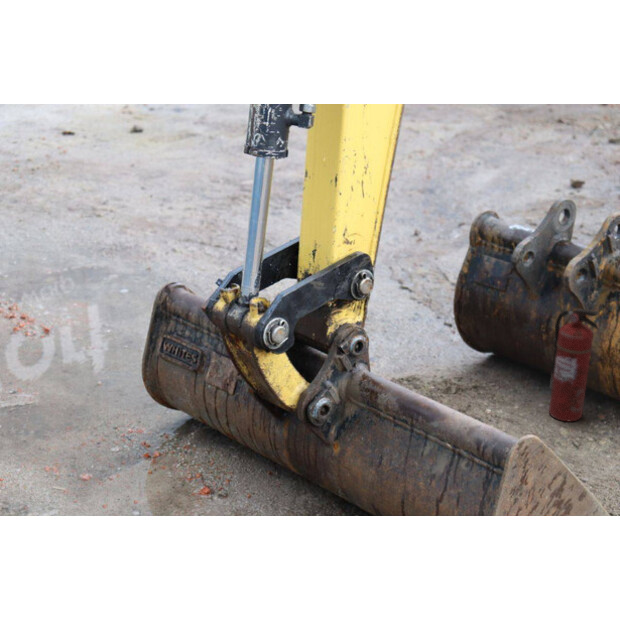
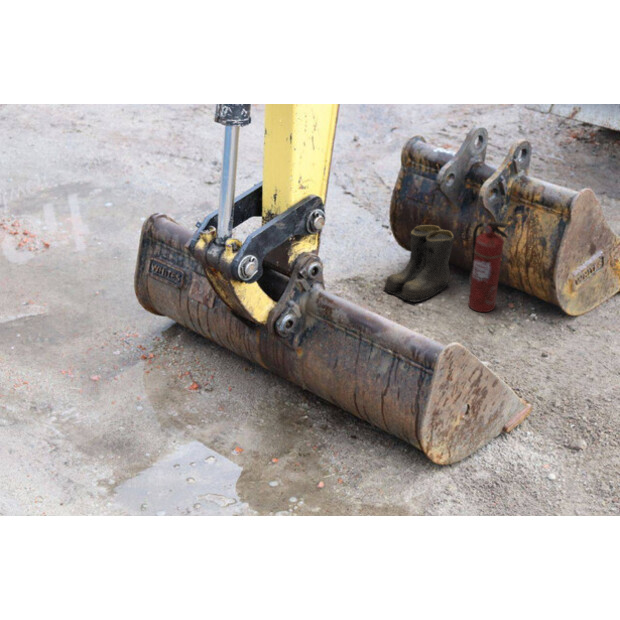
boots: none [444,315,532,406] -> present [384,225,454,302]

